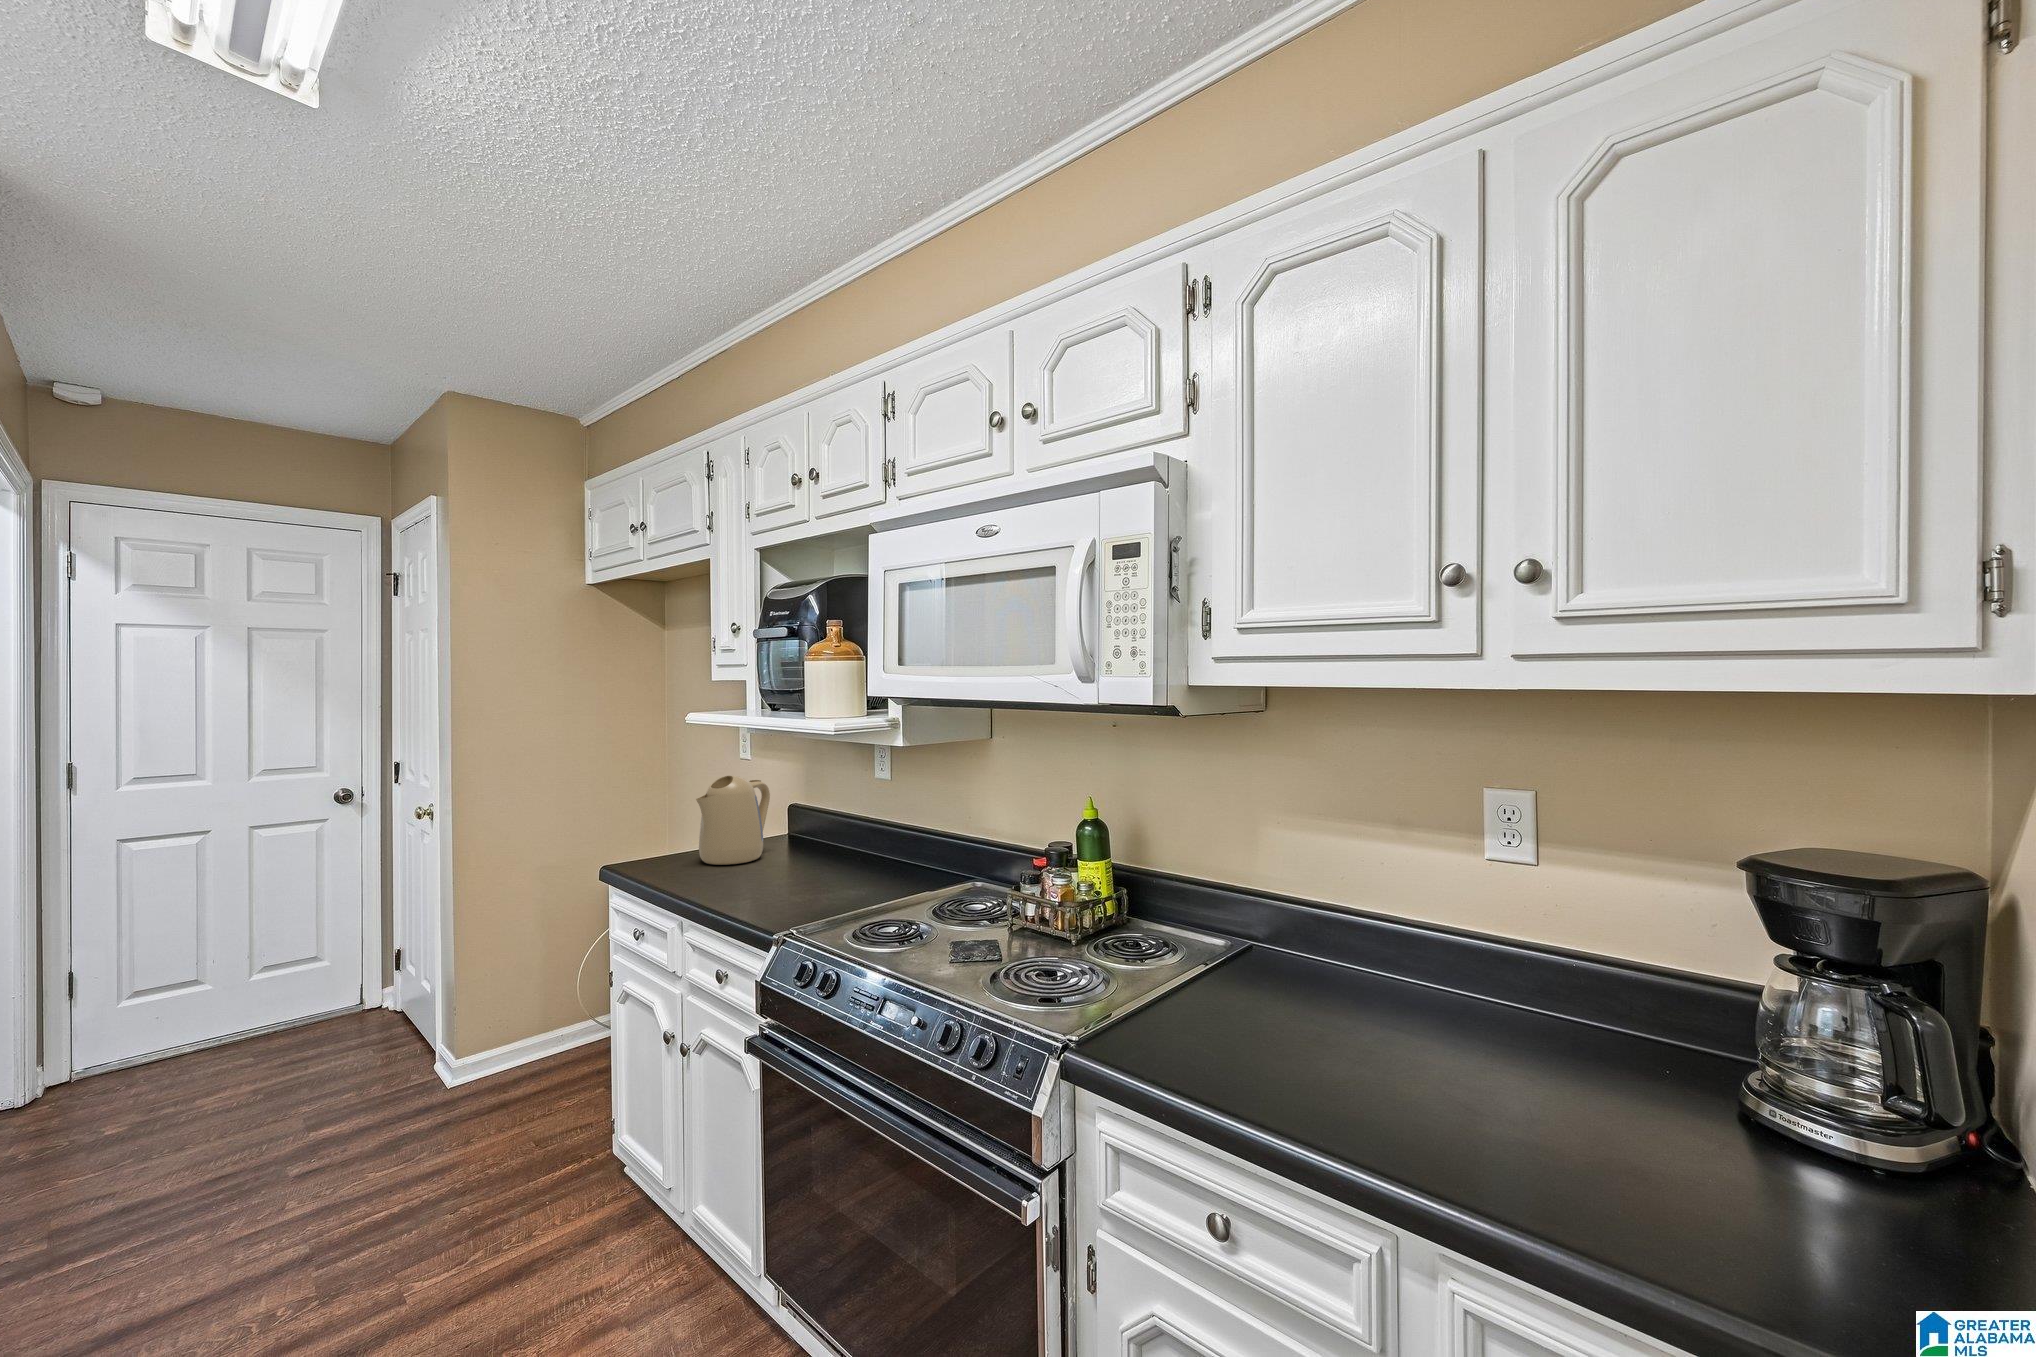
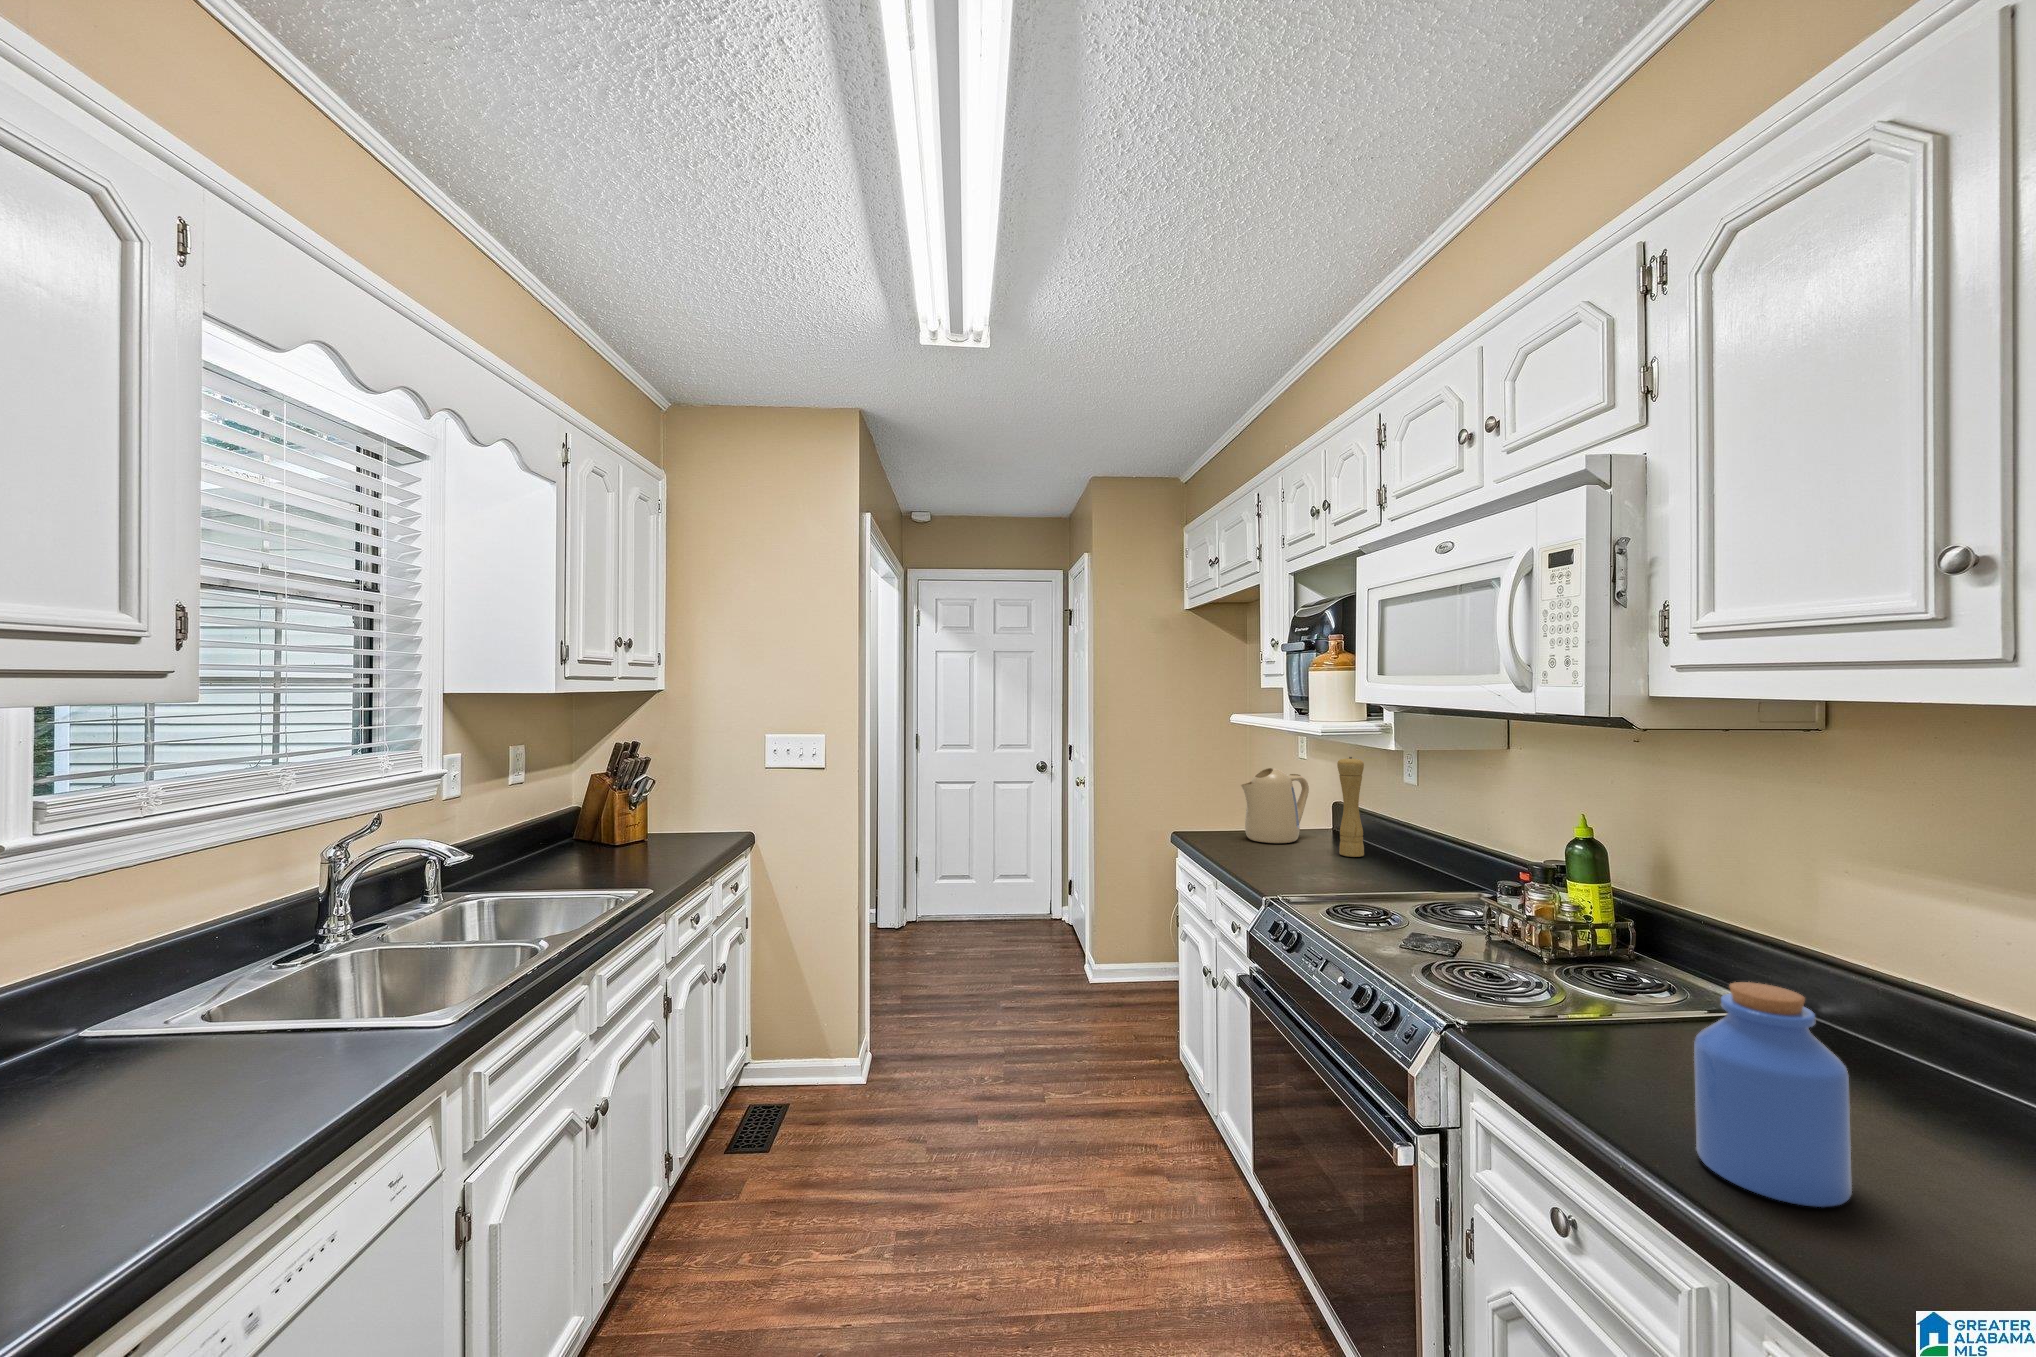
pepper mill: none [813,756,842,866] -> present [1337,757,1364,857]
jar: none [1331,943,1444,1138] -> present [1694,982,1852,1207]

